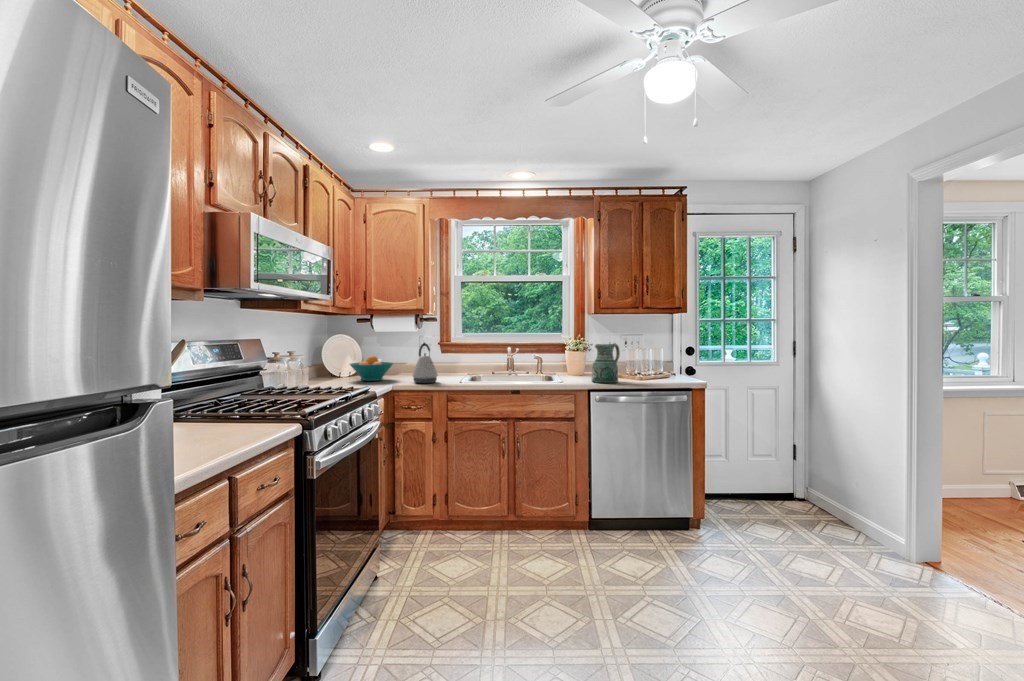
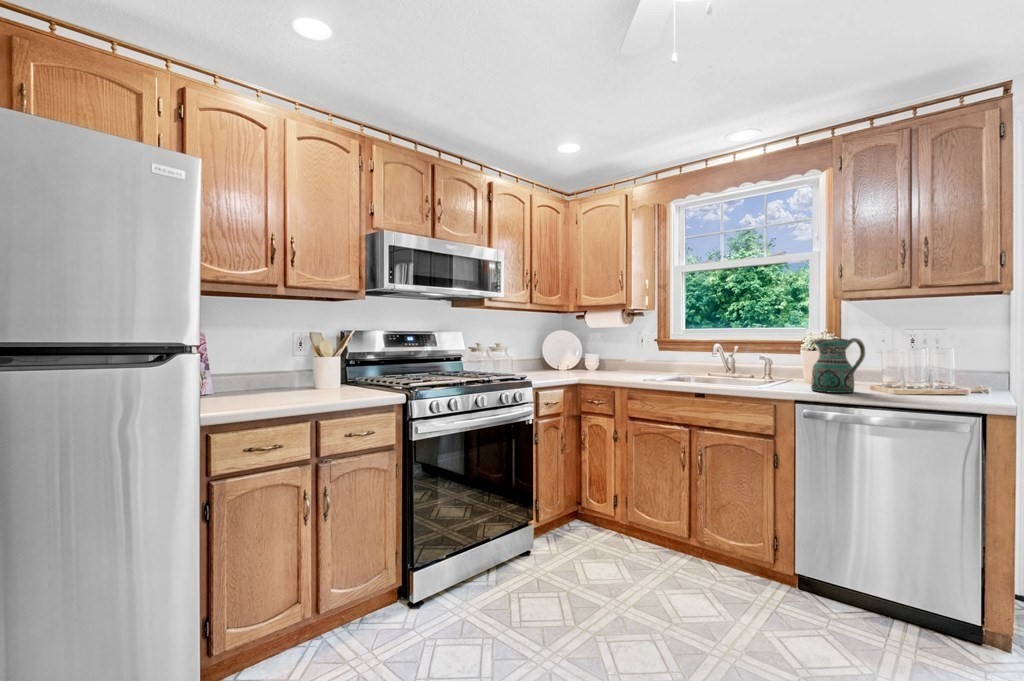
kettle: present [413,343,437,383] -> none [597,337,624,379]
fruit bowl: present [350,356,393,381] -> none [551,350,592,374]

